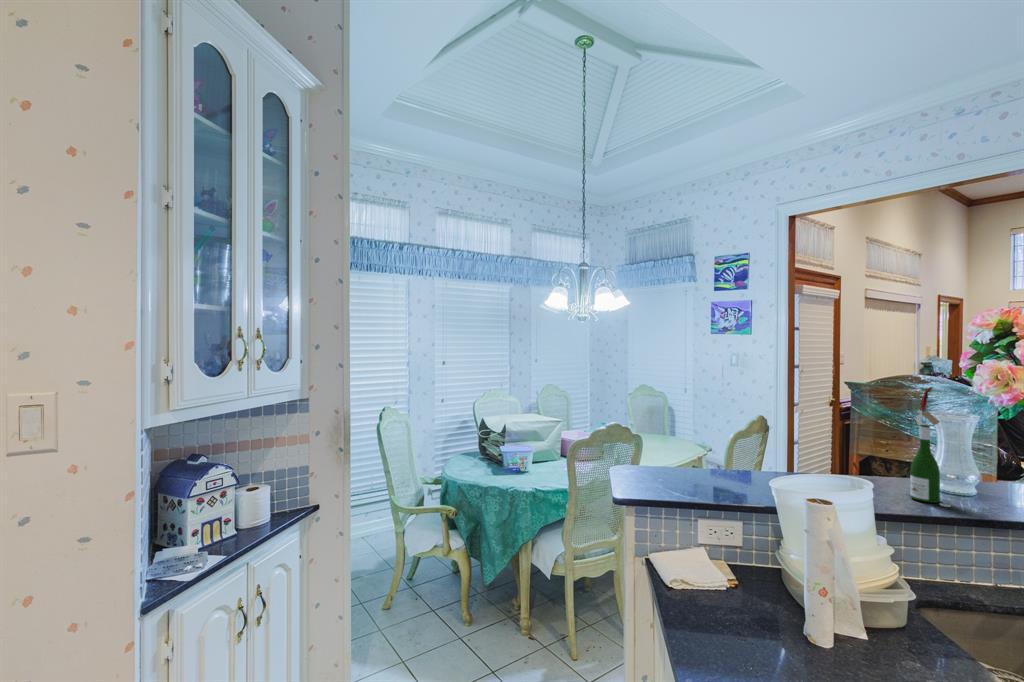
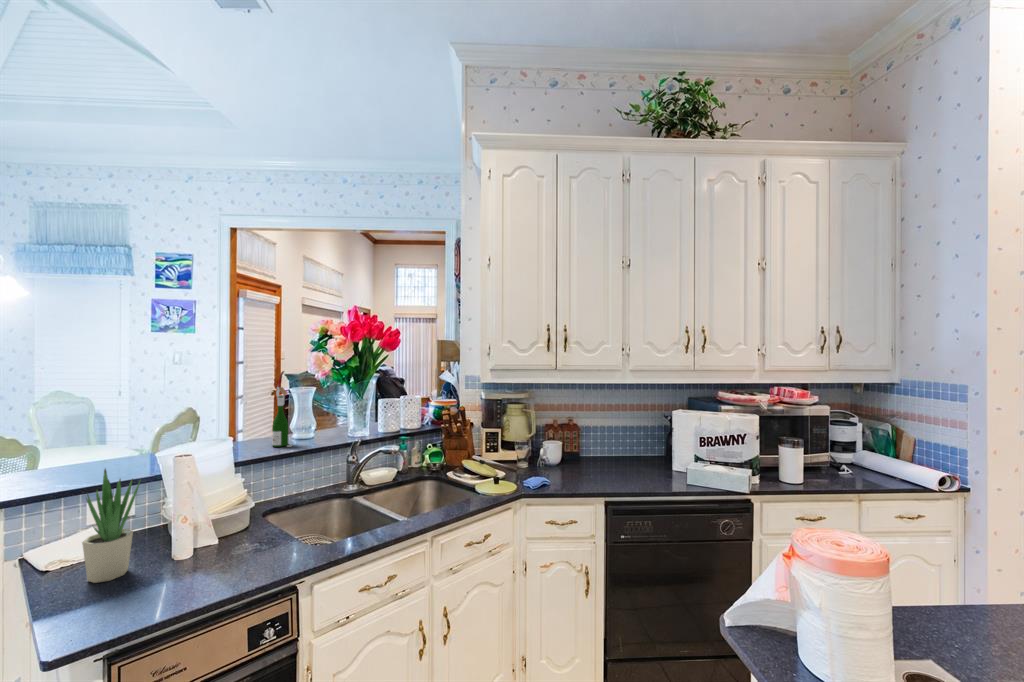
potted plant: none [708,495,768,640] -> present [82,469,140,583]

